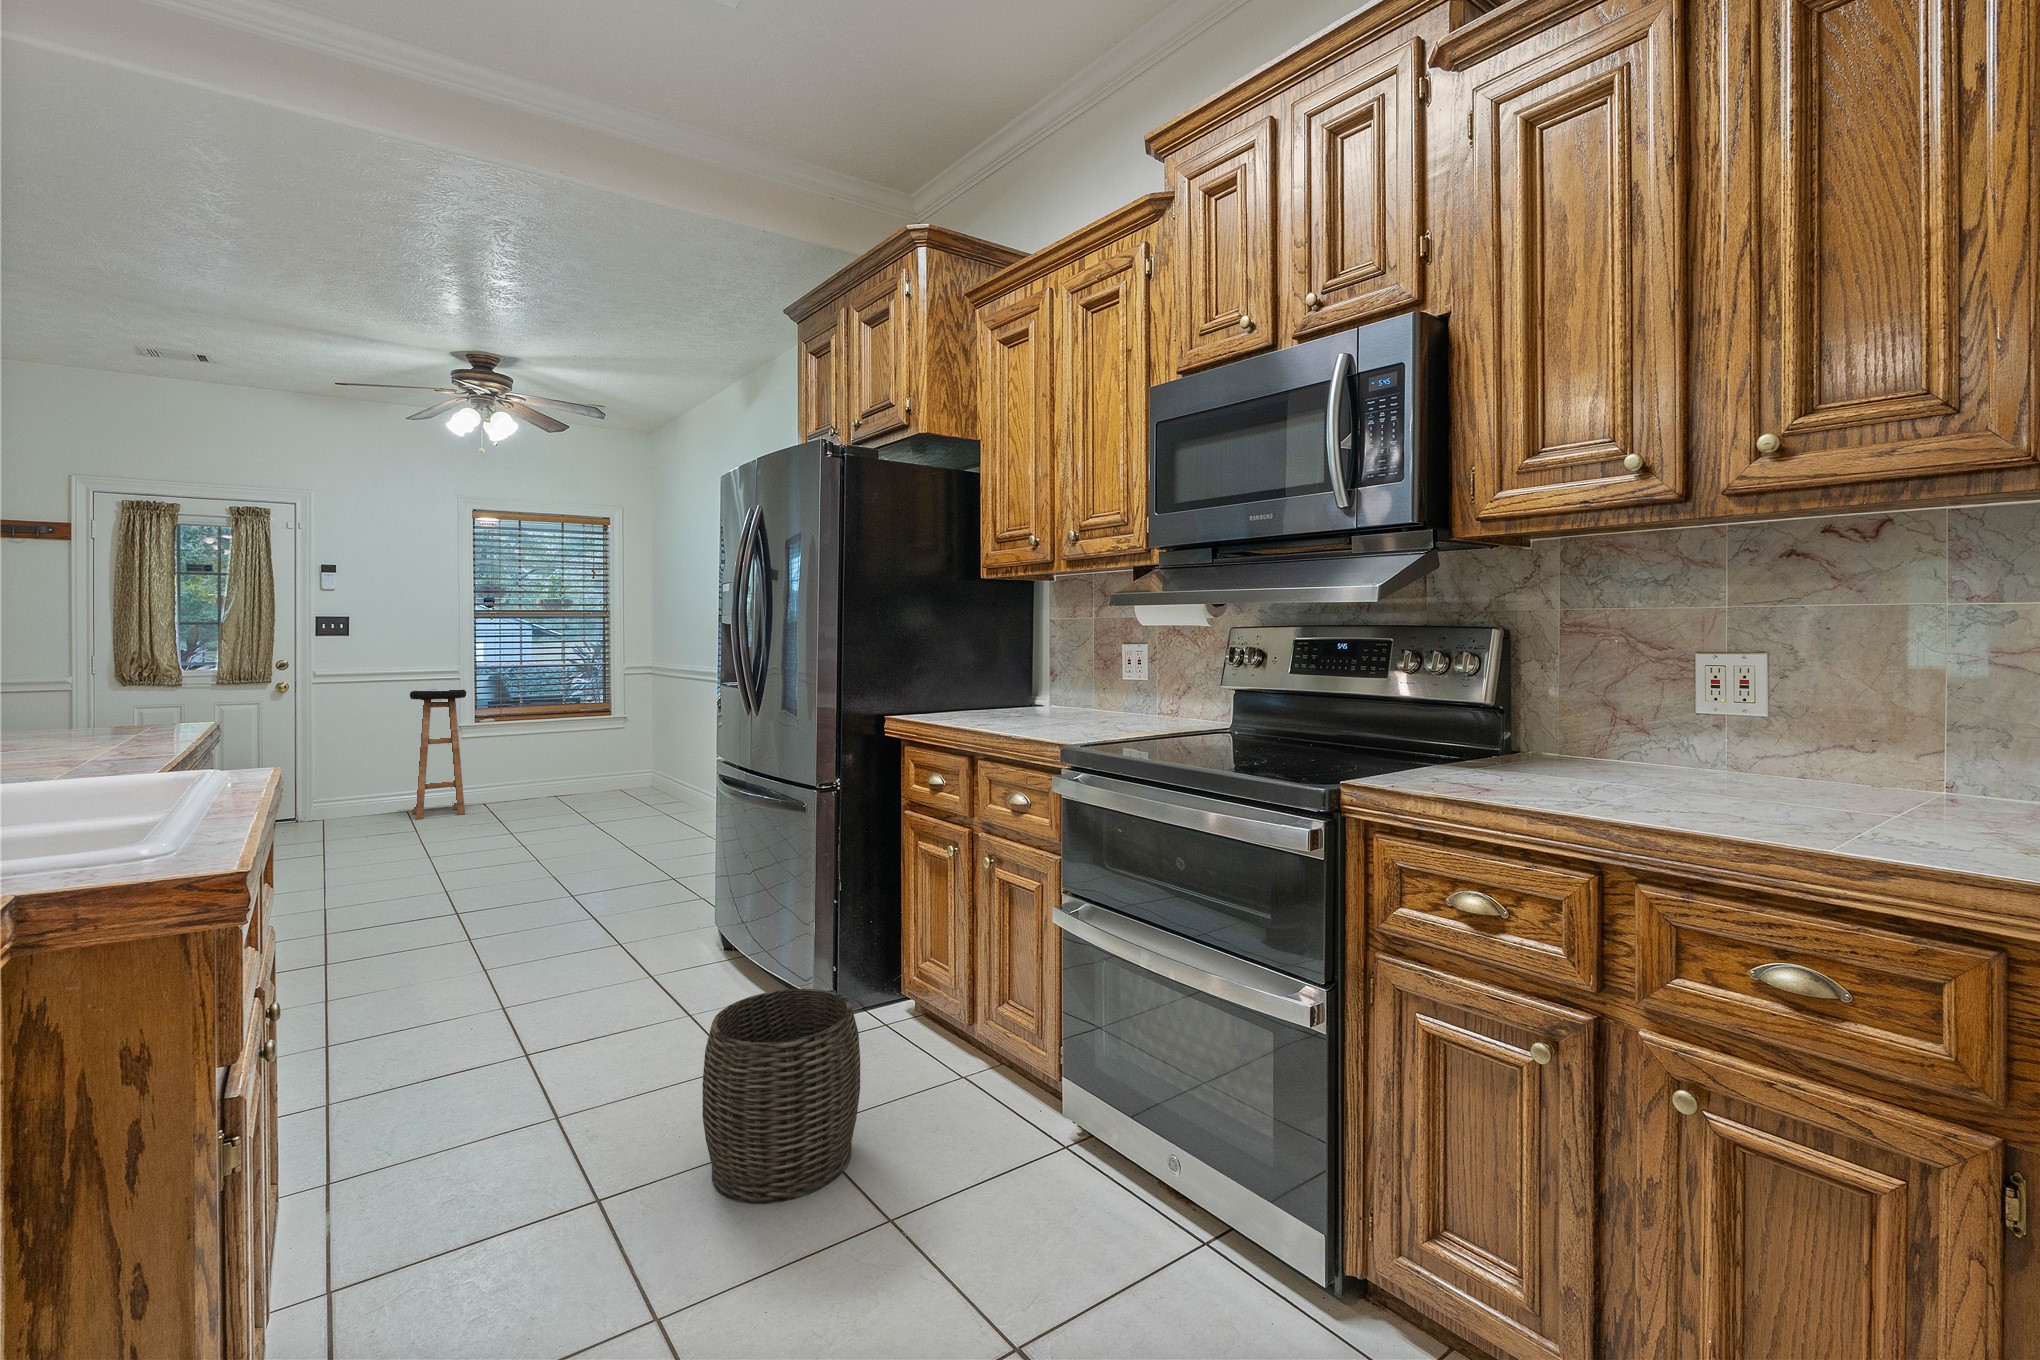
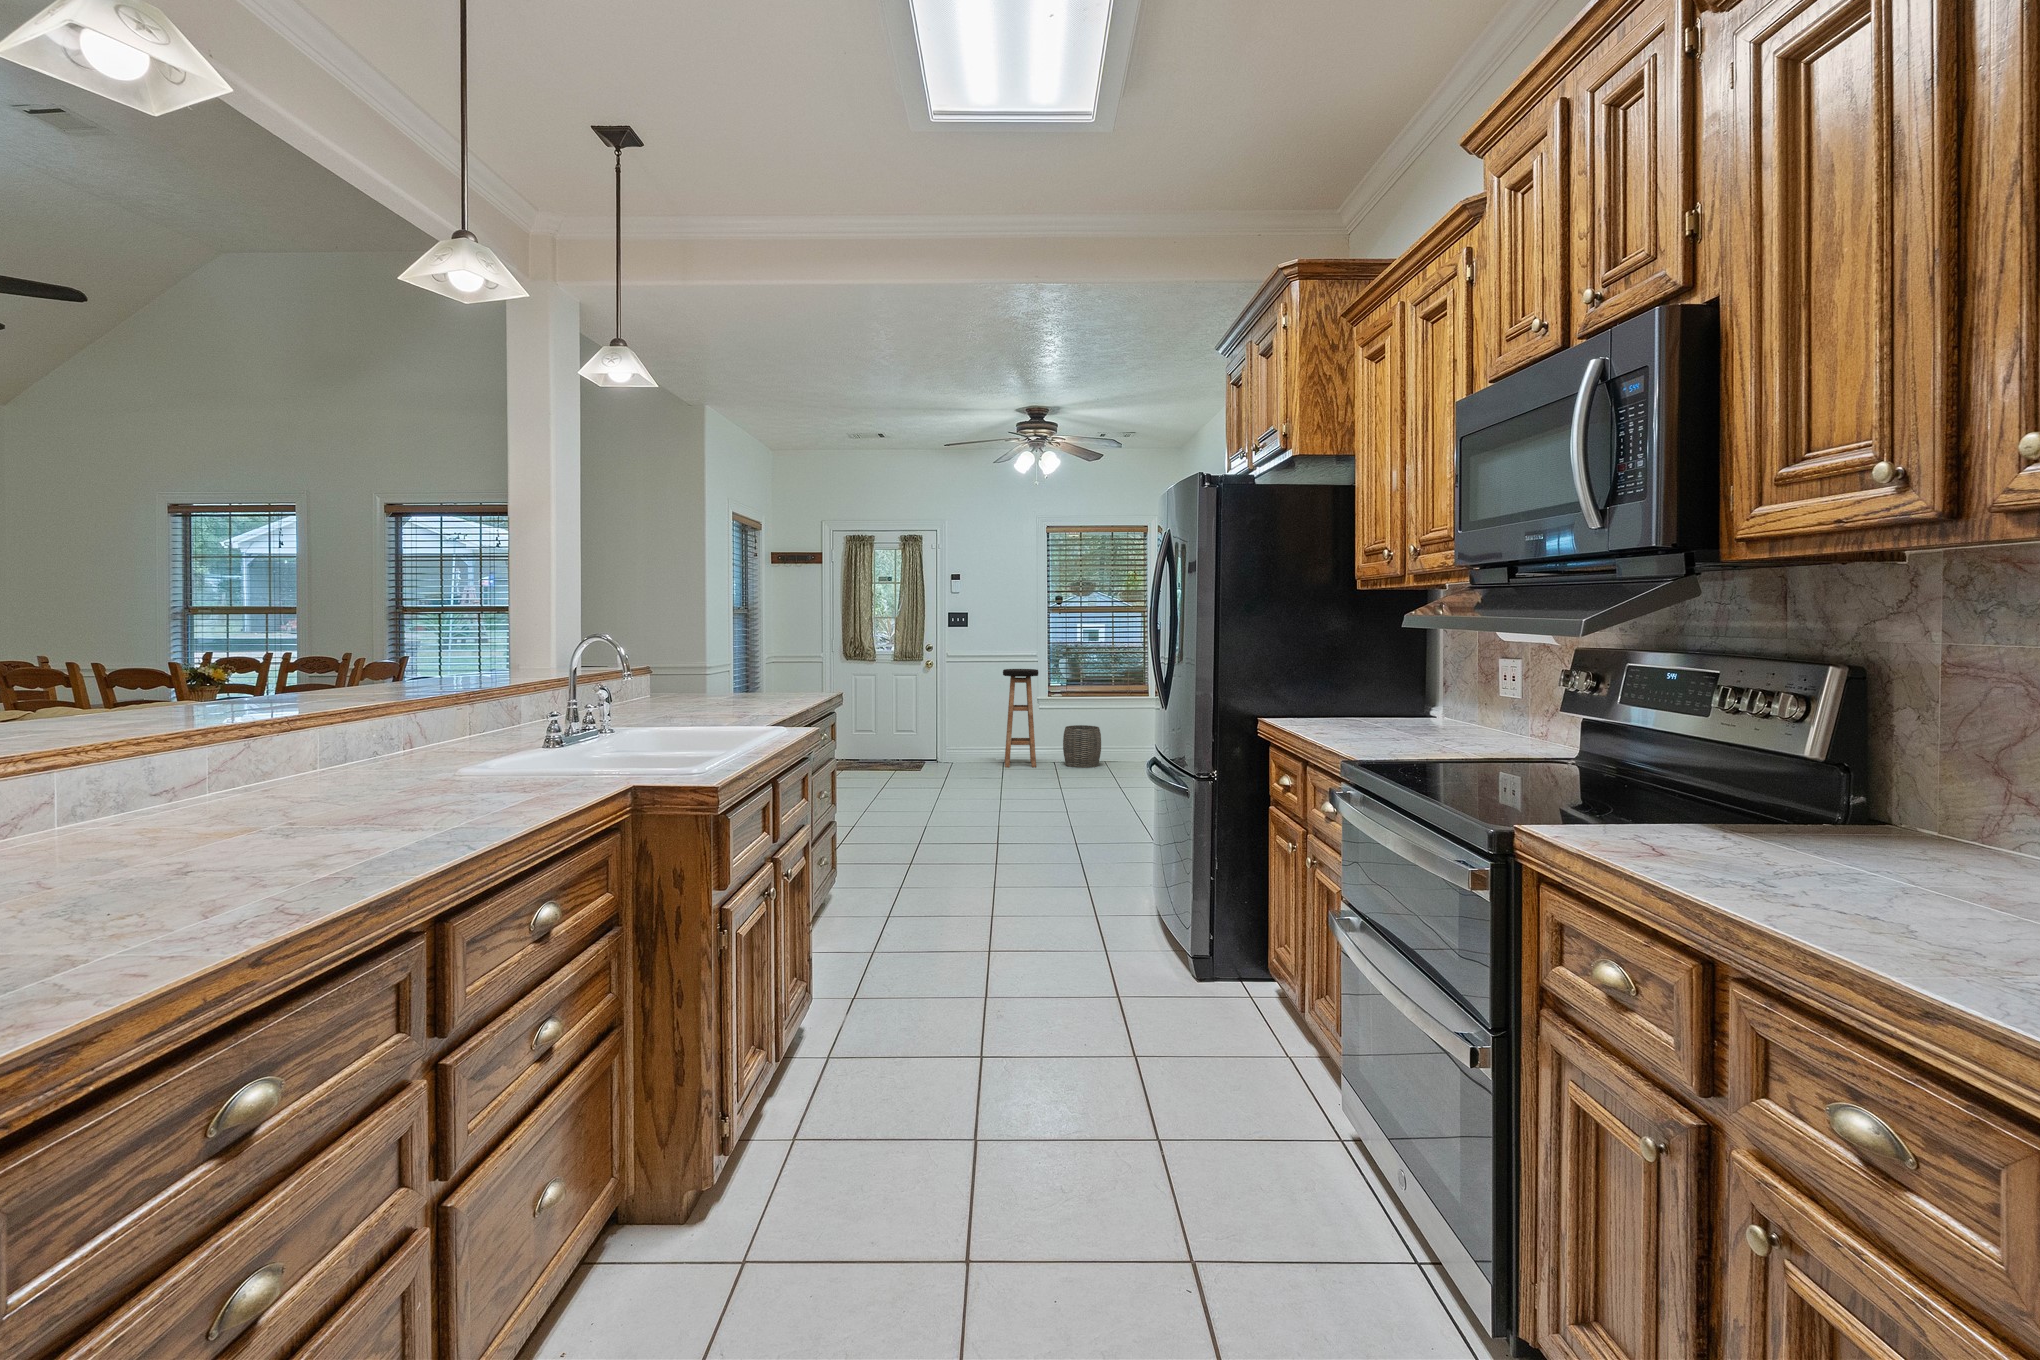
woven basket: present [703,989,860,1203] -> present [1063,725,1101,768]

